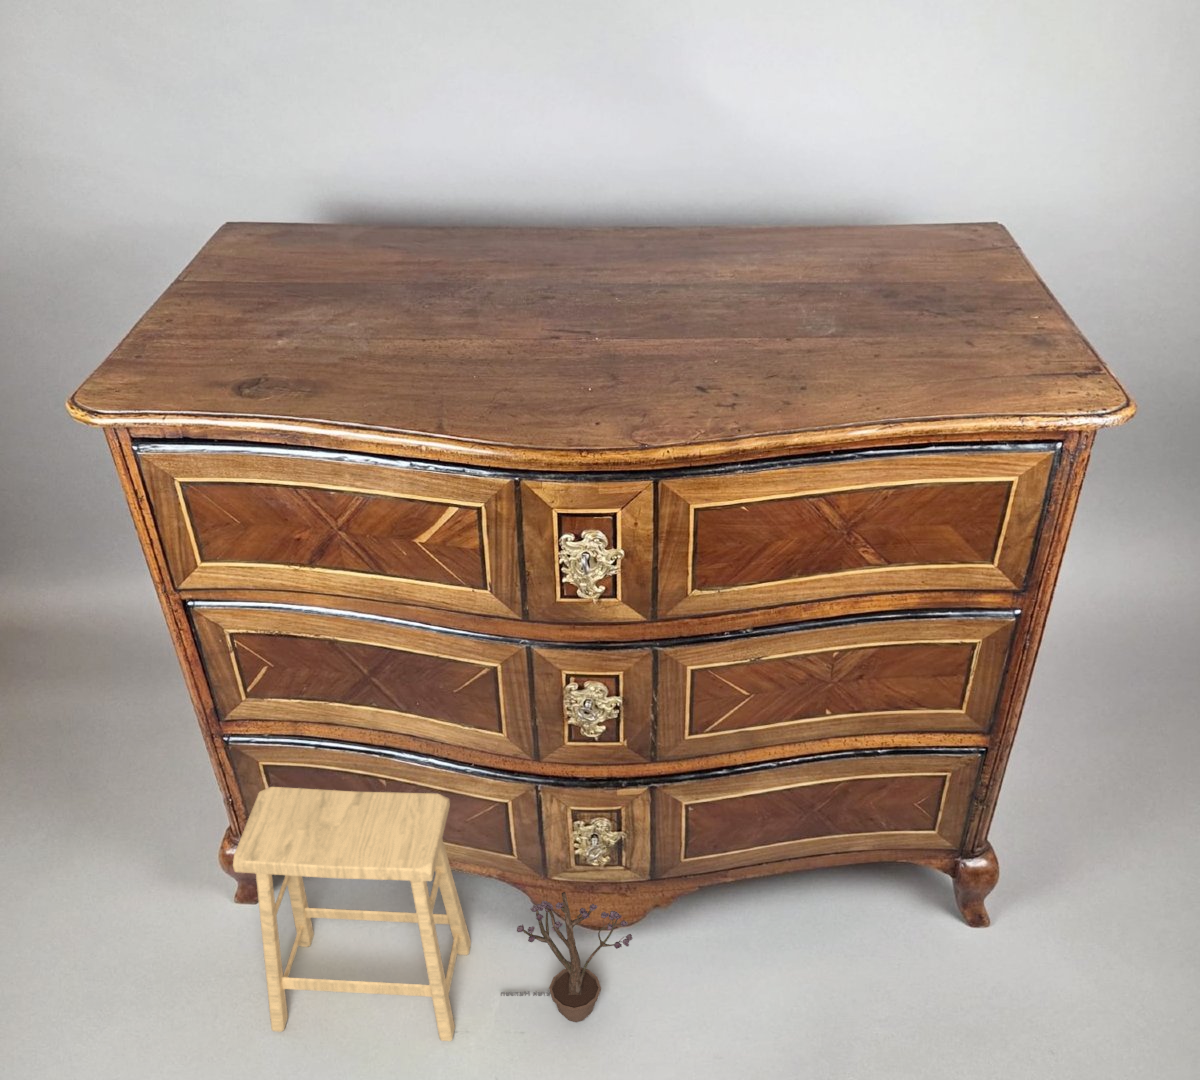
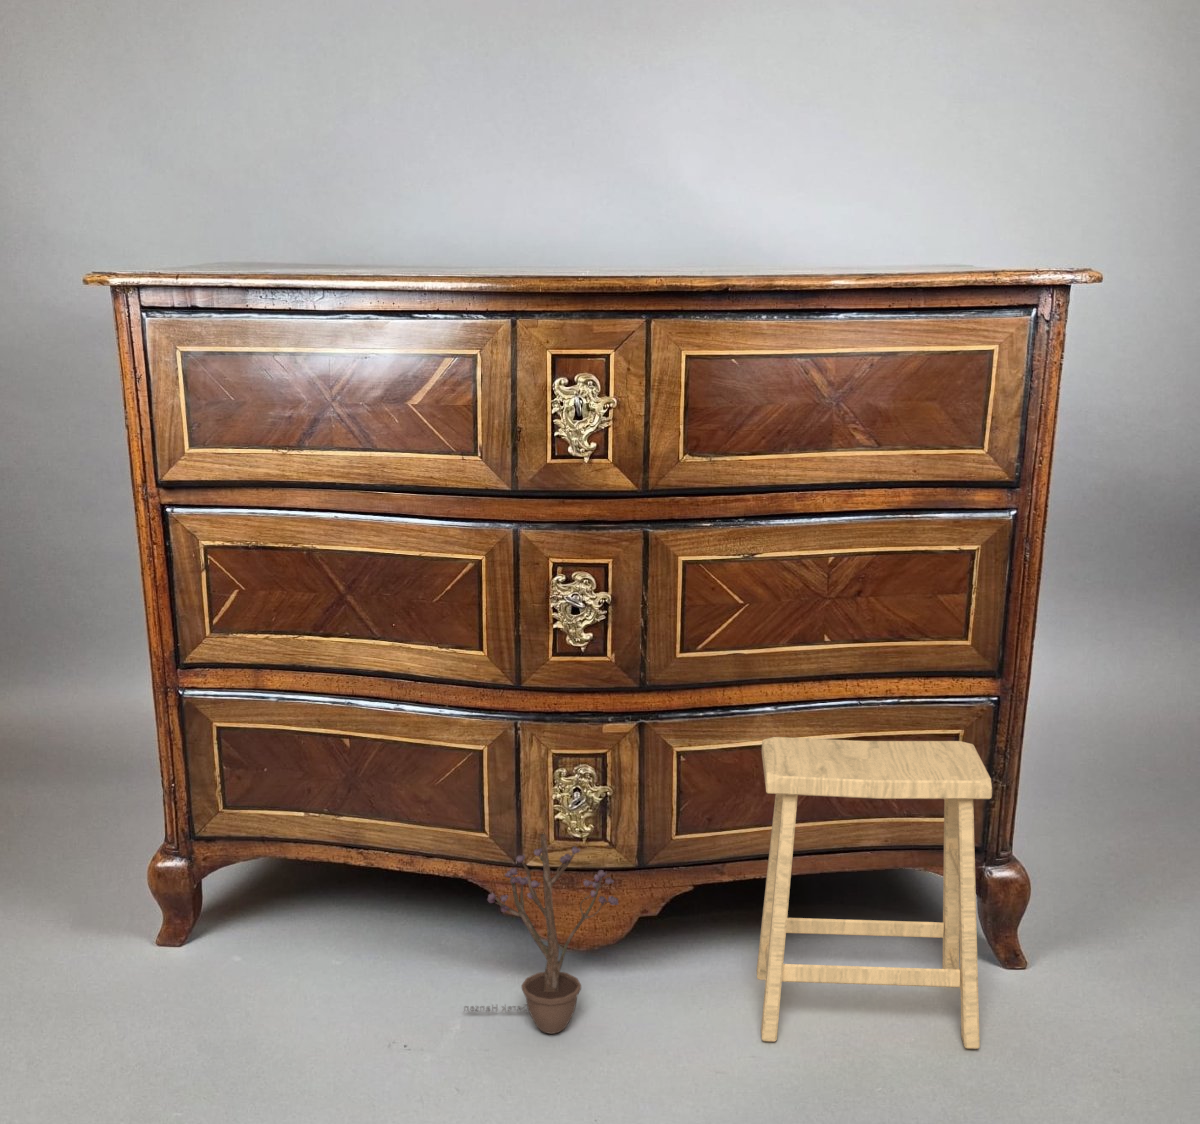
footstool: present [233,787,471,1041] -> present [757,737,992,1049]

